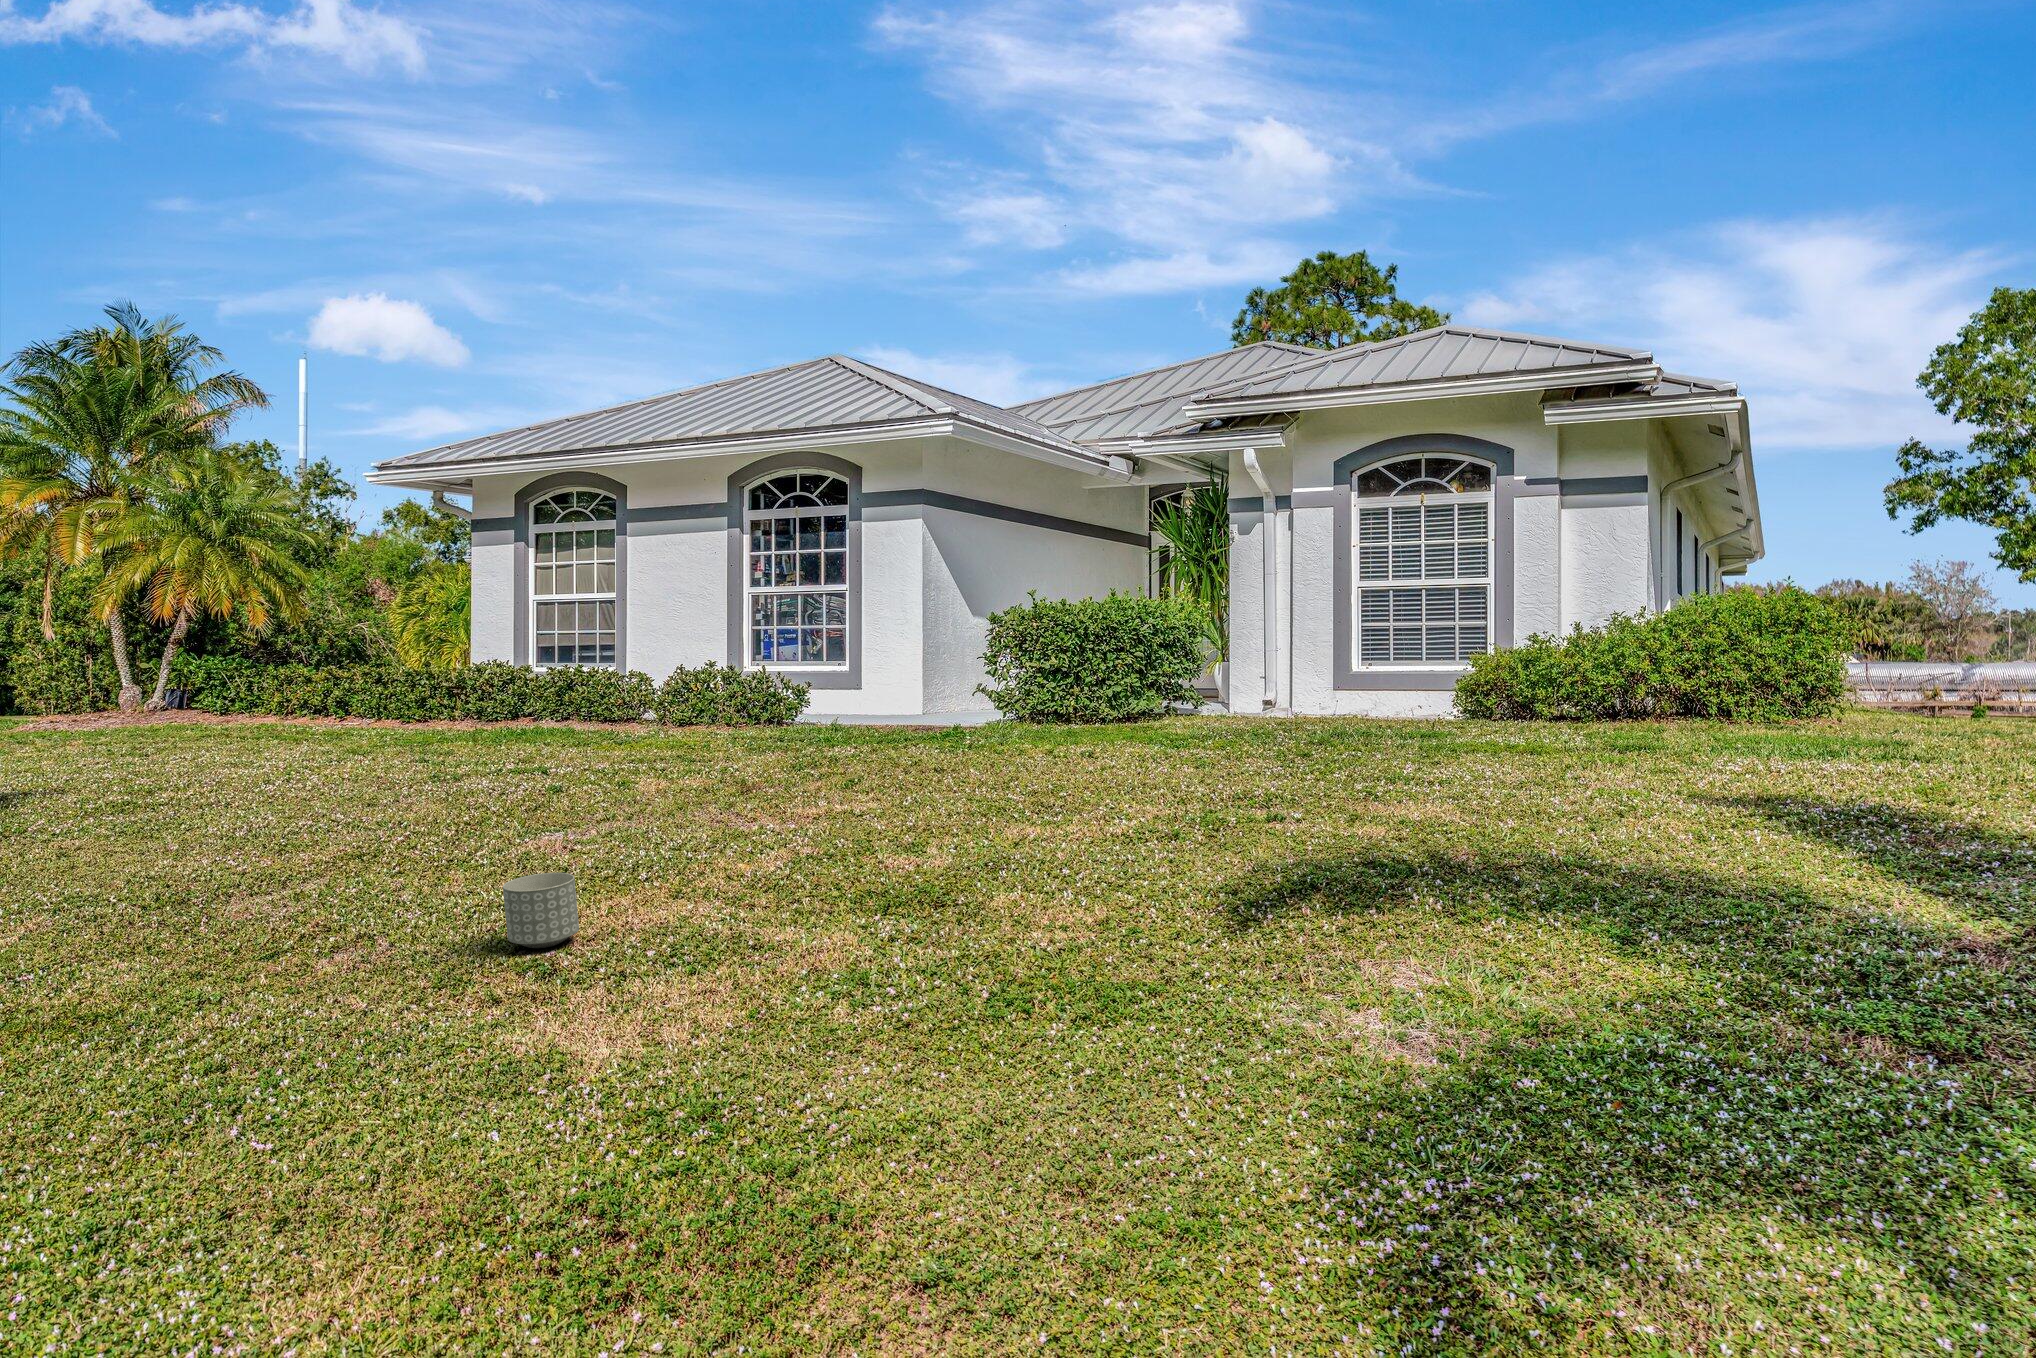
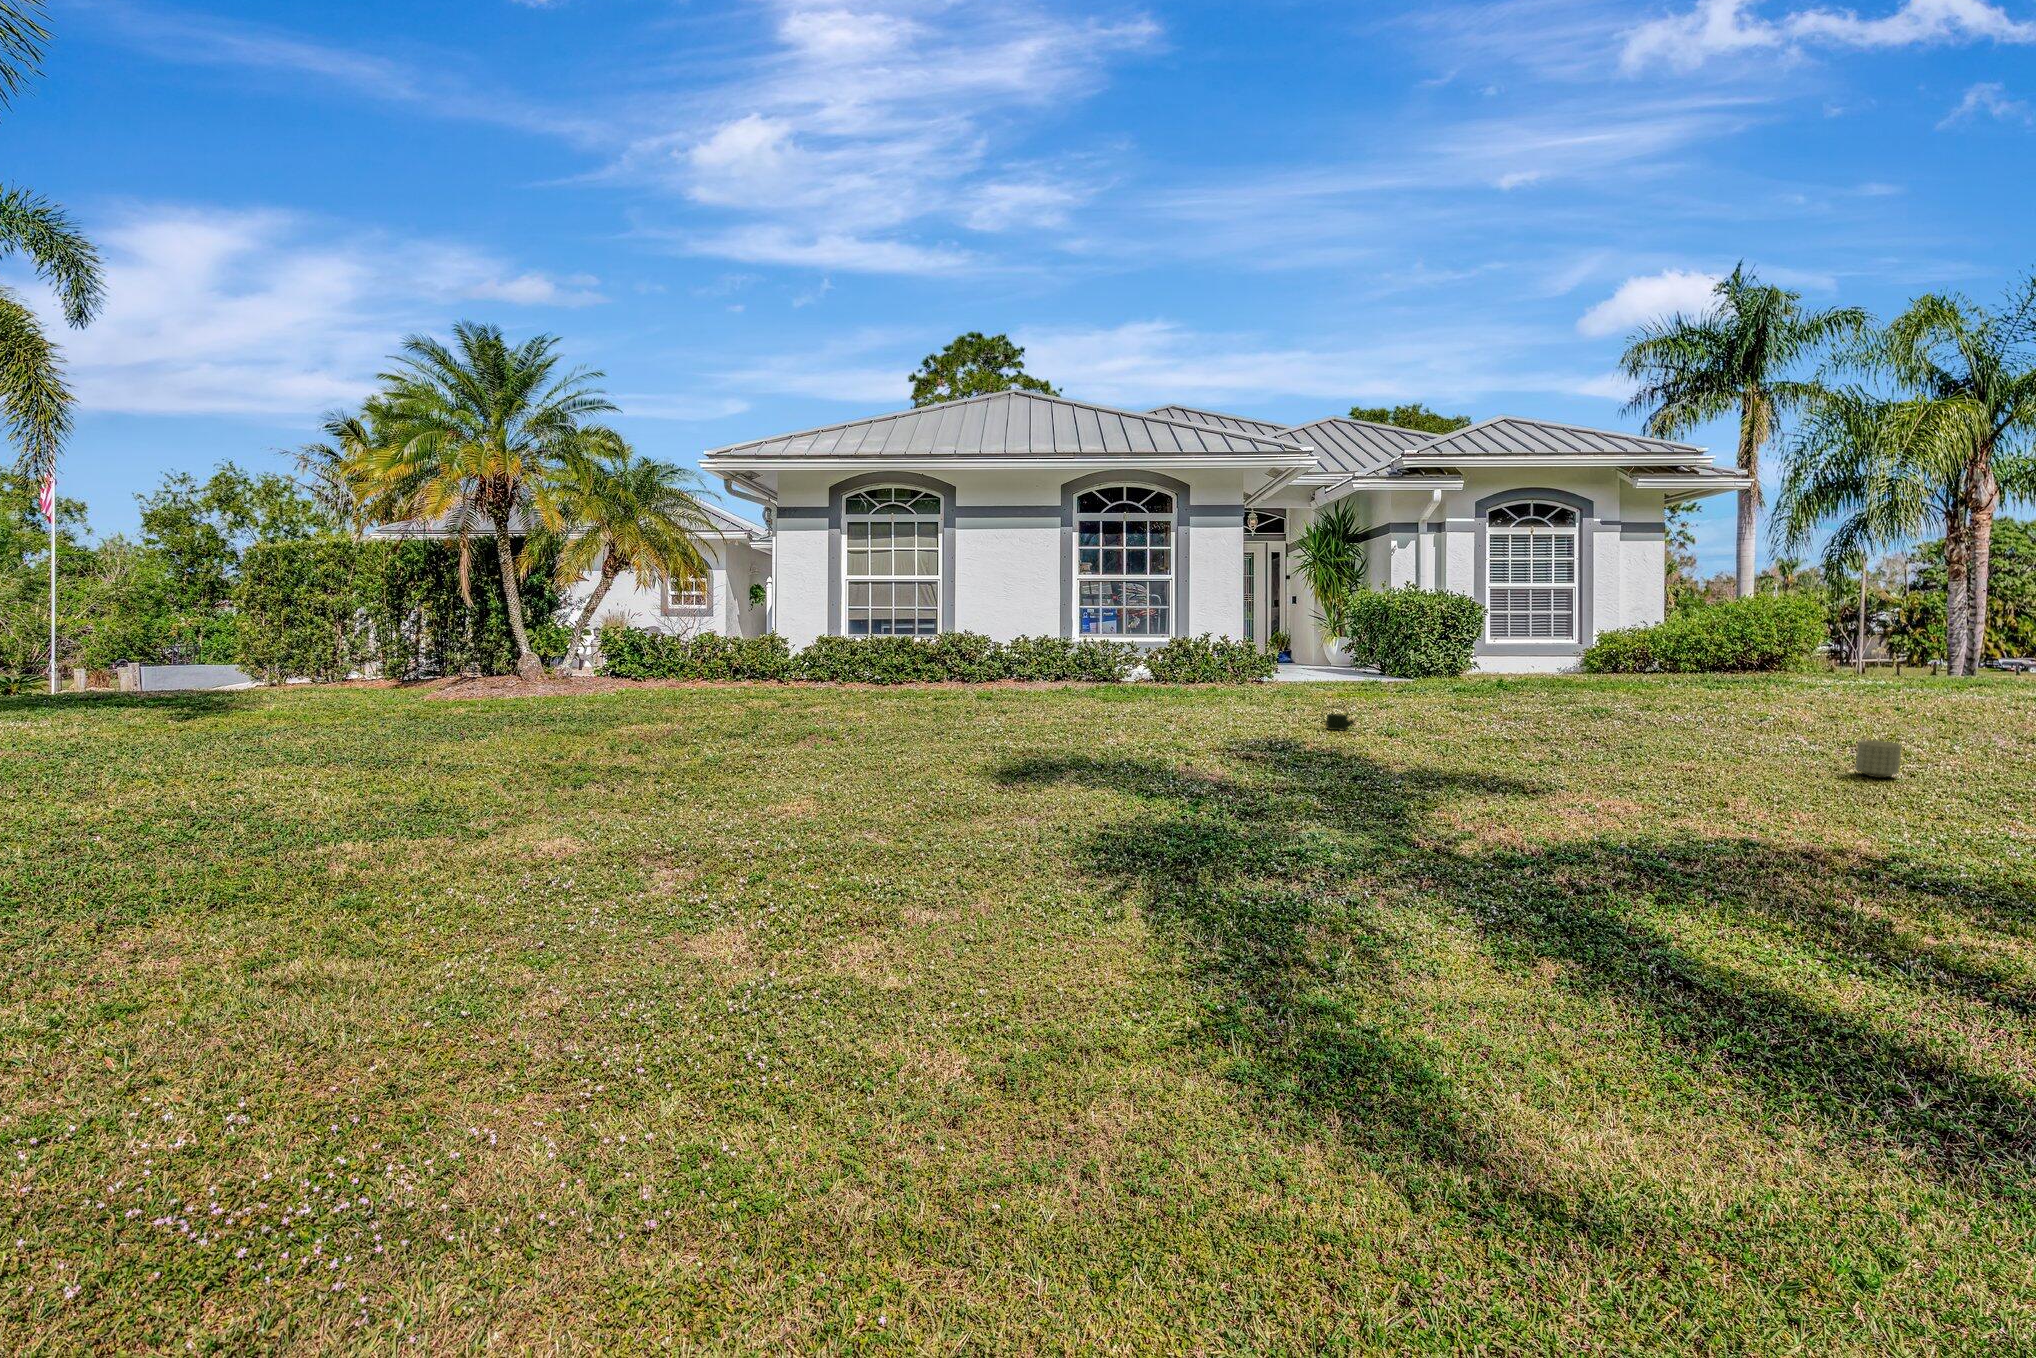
watering can: none [344,773,368,809] -> present [1322,706,1356,730]

